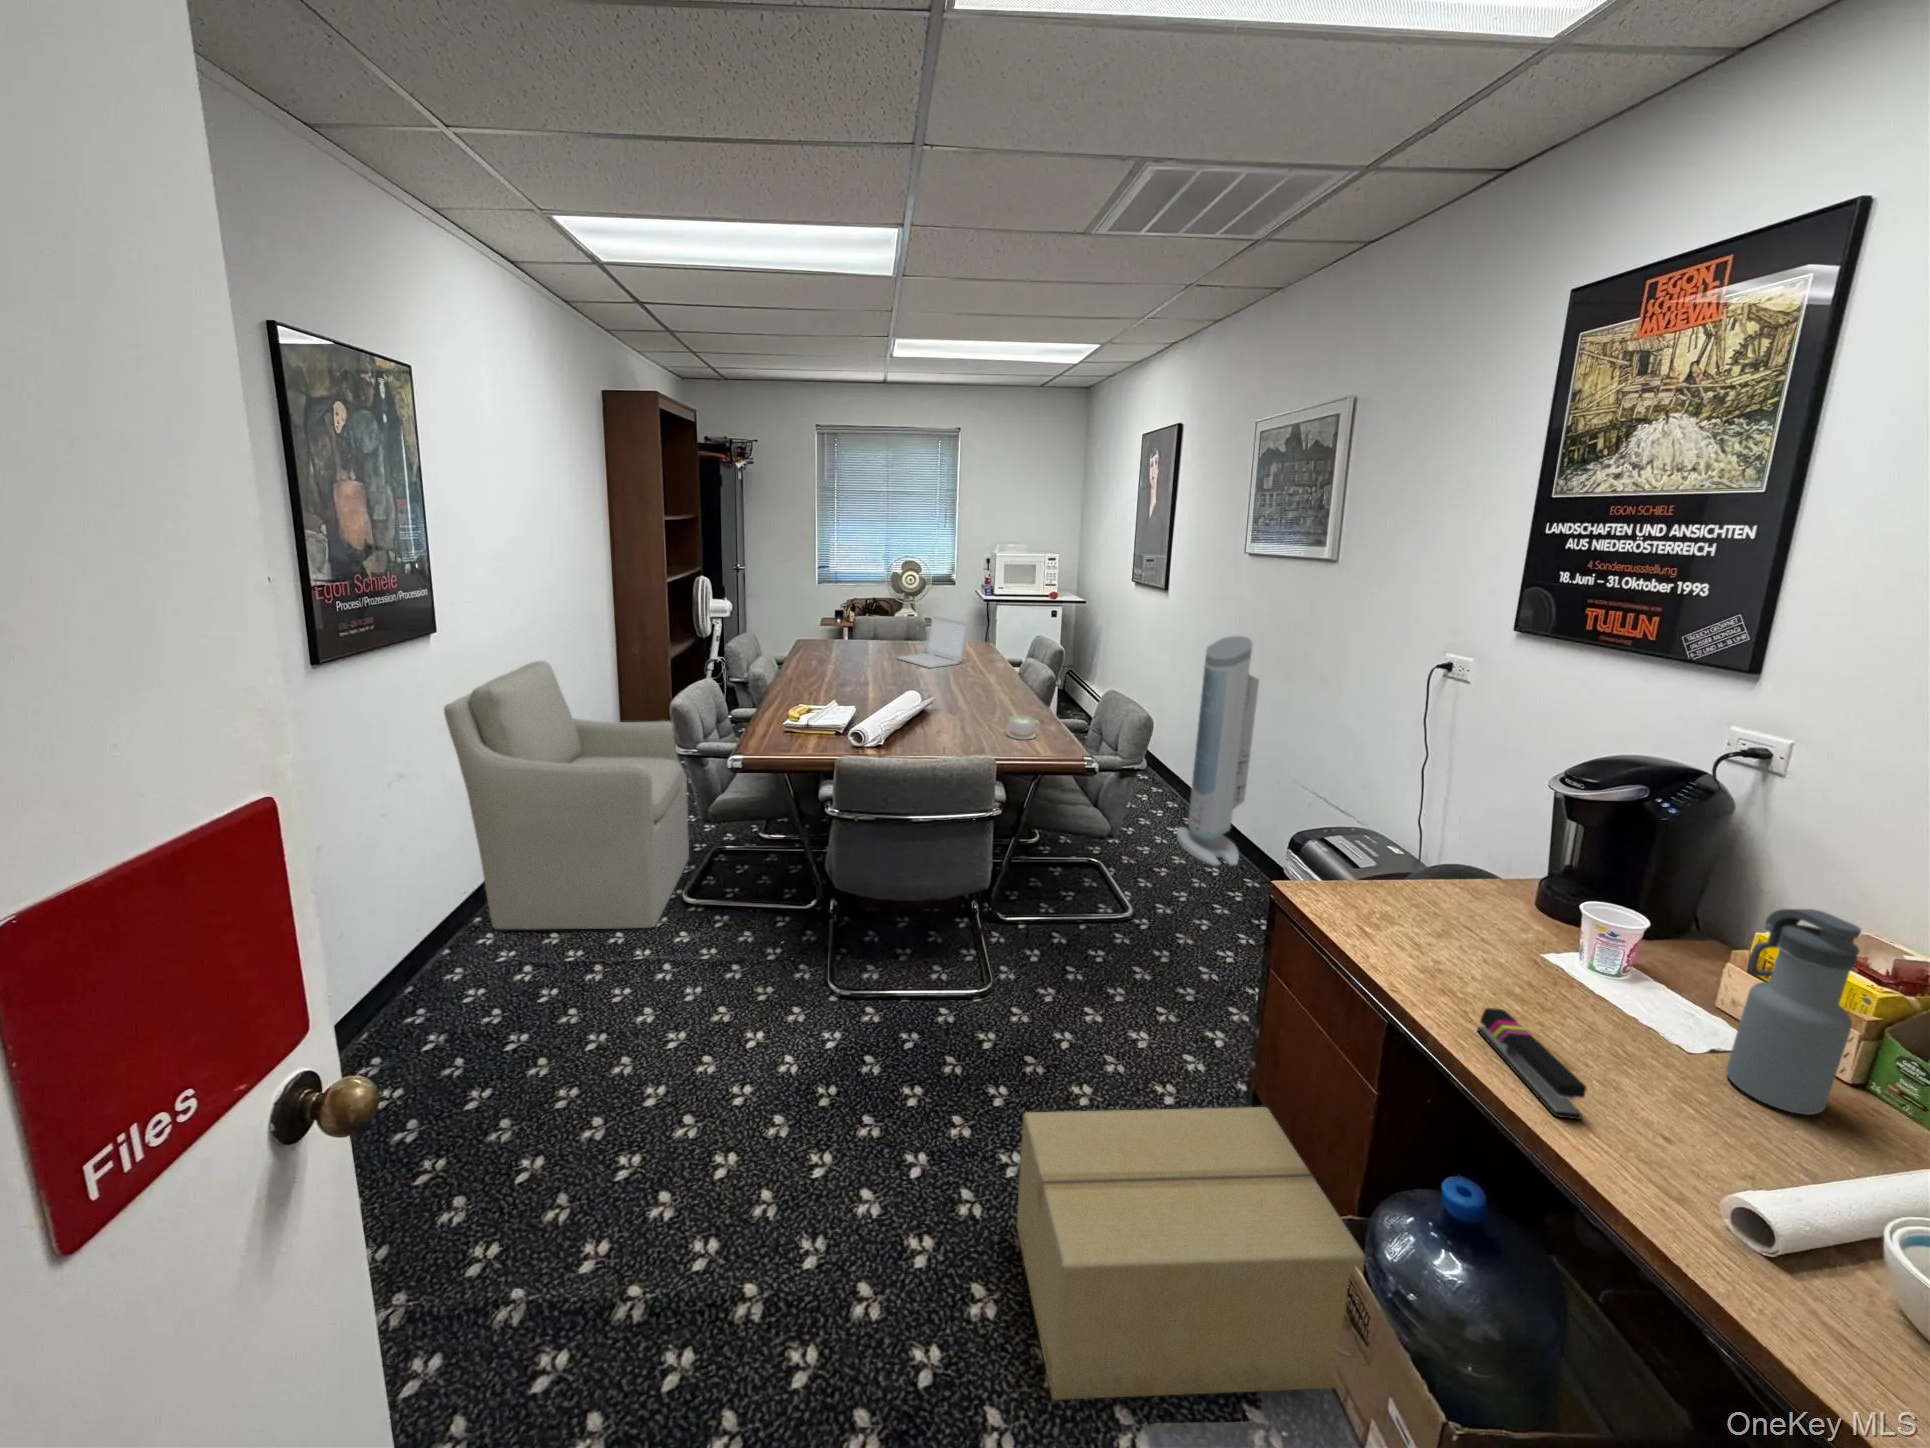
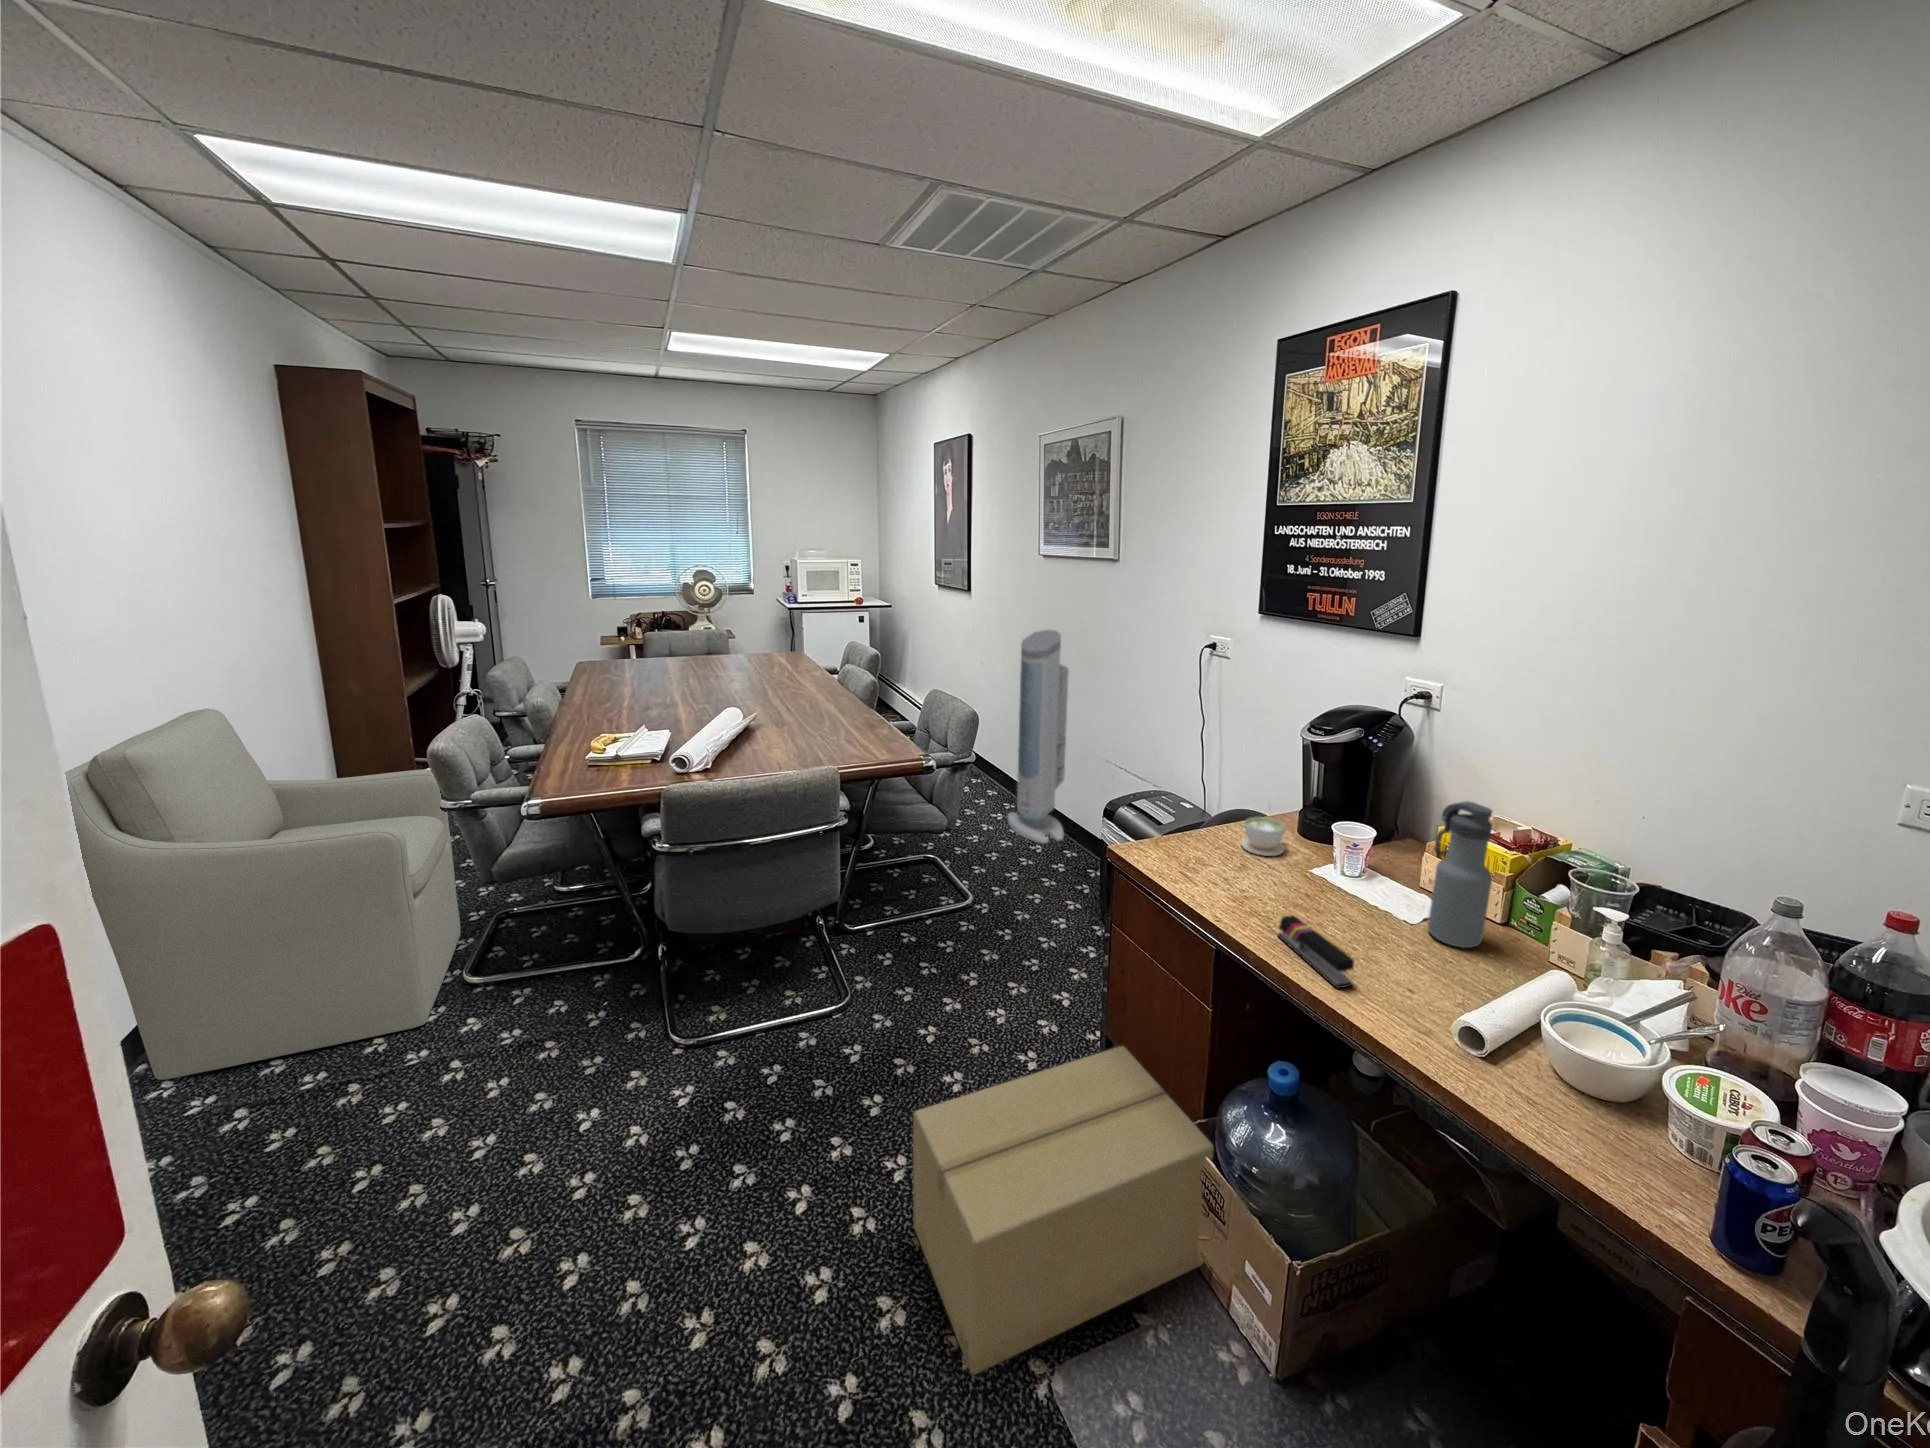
laptop: present [898,616,967,668] -> none [706,624,784,681]
coffee cup: present [1007,716,1040,740] -> present [1241,817,1285,856]

